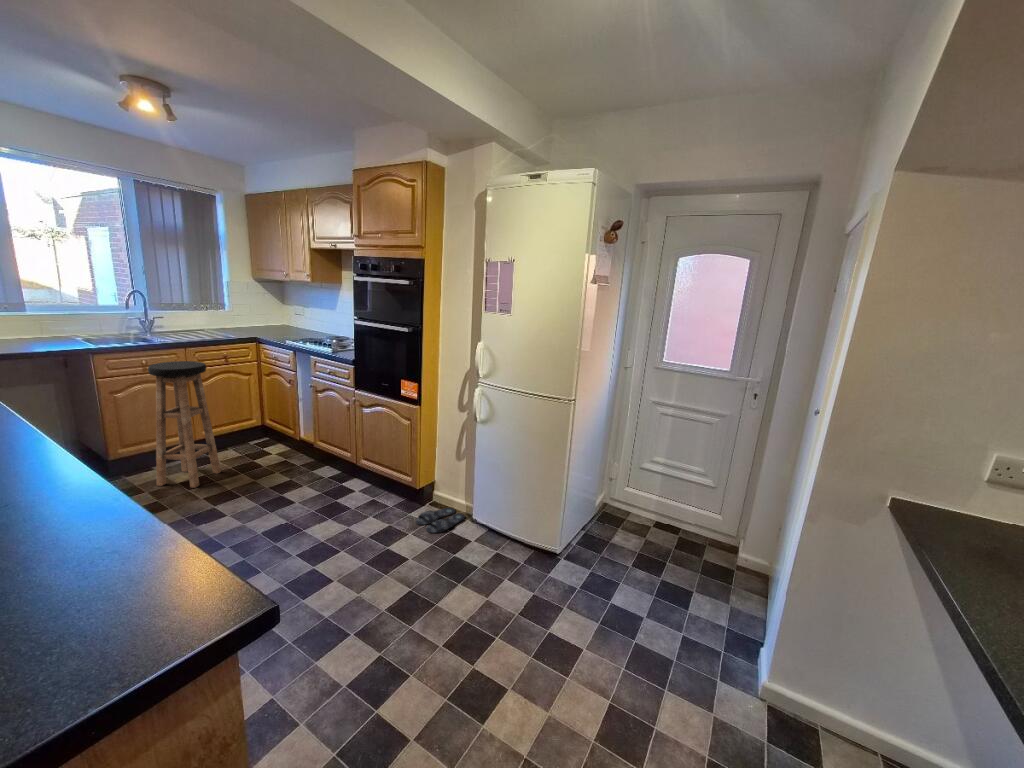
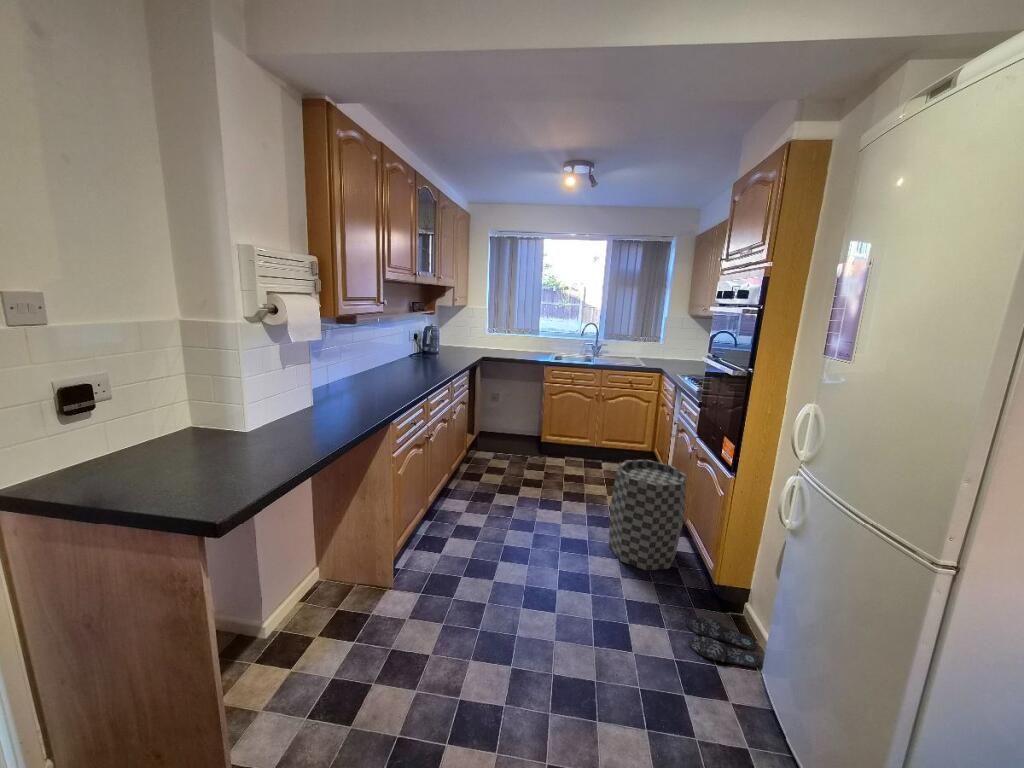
bar stool: present [148,361,221,488] -> none [552,377,599,481]
trash can: none [304,420,373,518] -> present [609,460,687,570]

